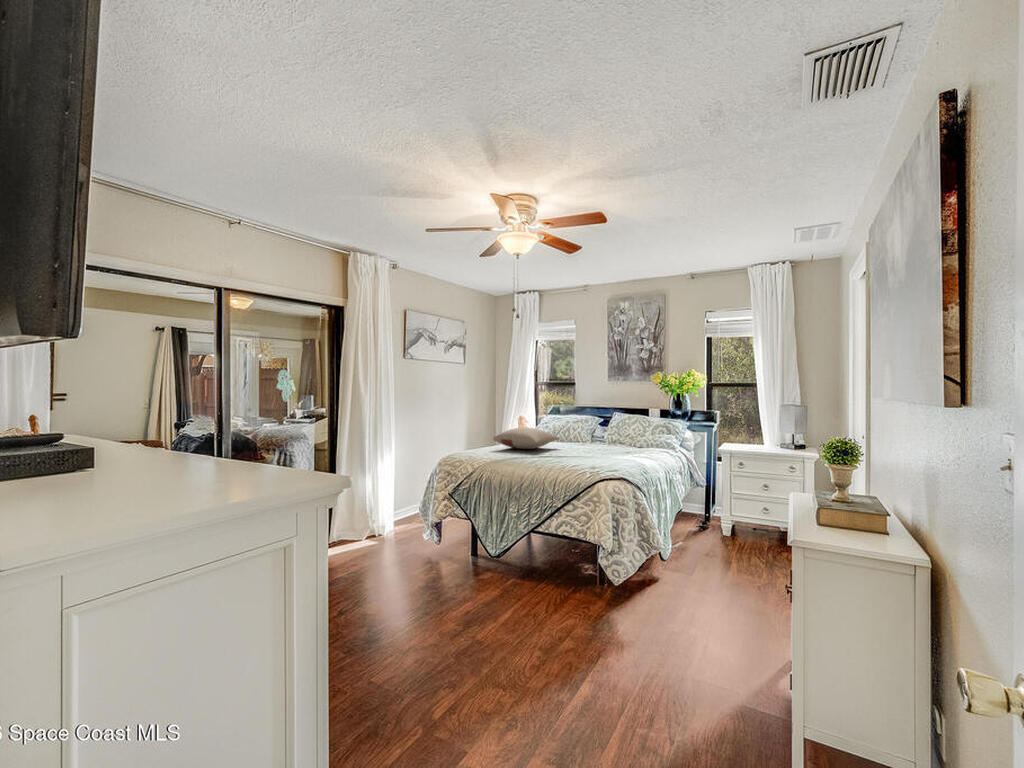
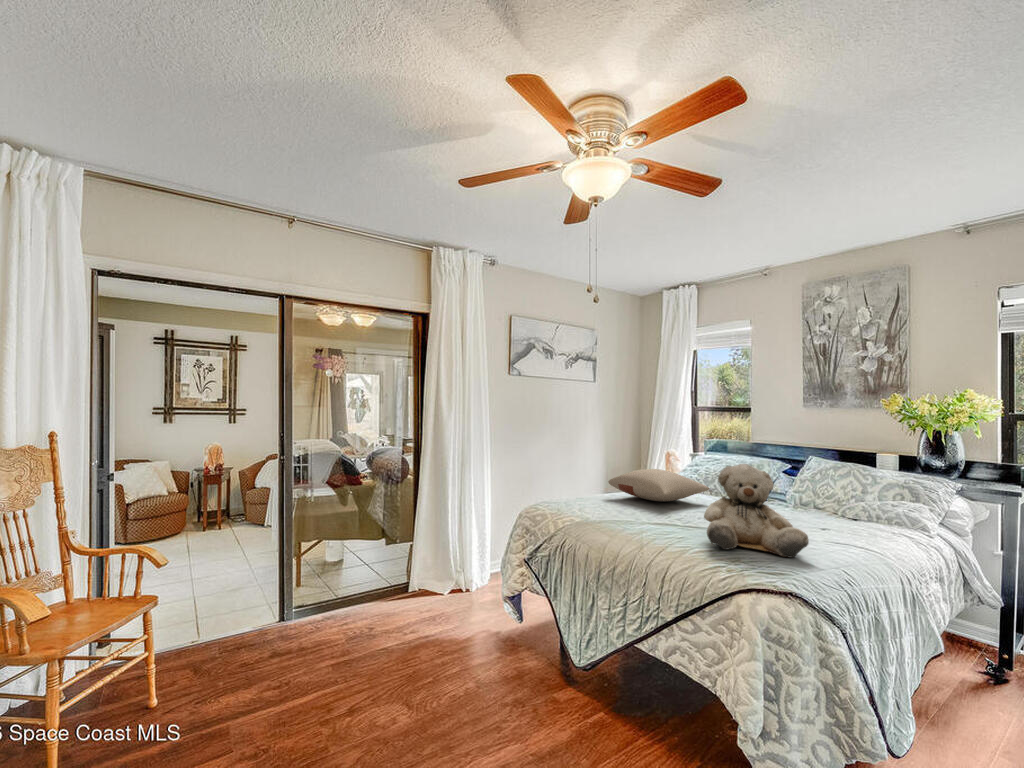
teddy bear: none [569,416,626,466] -> present [704,464,809,558]

